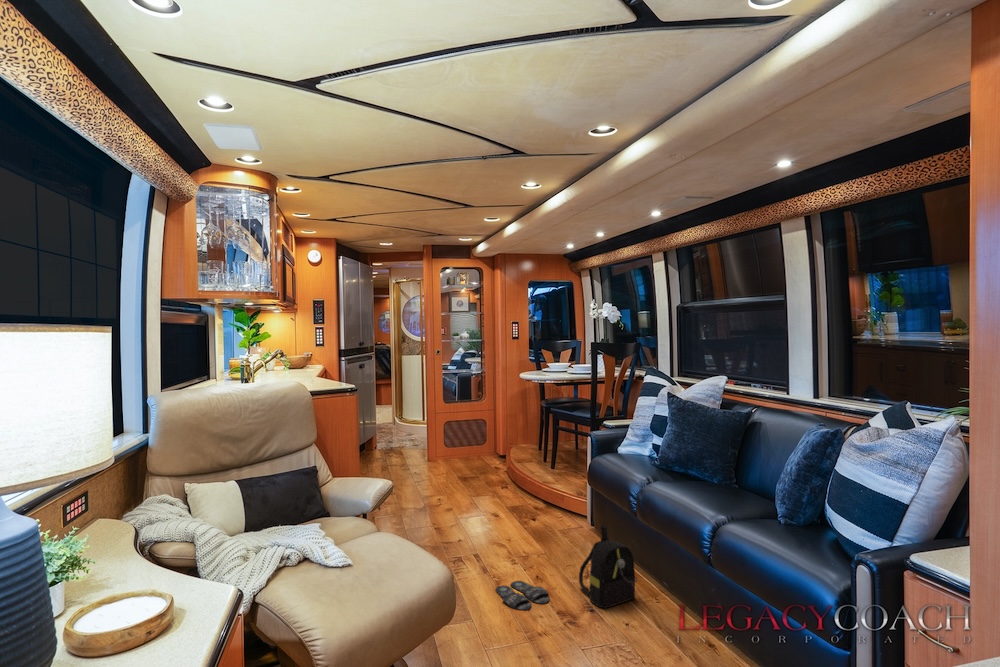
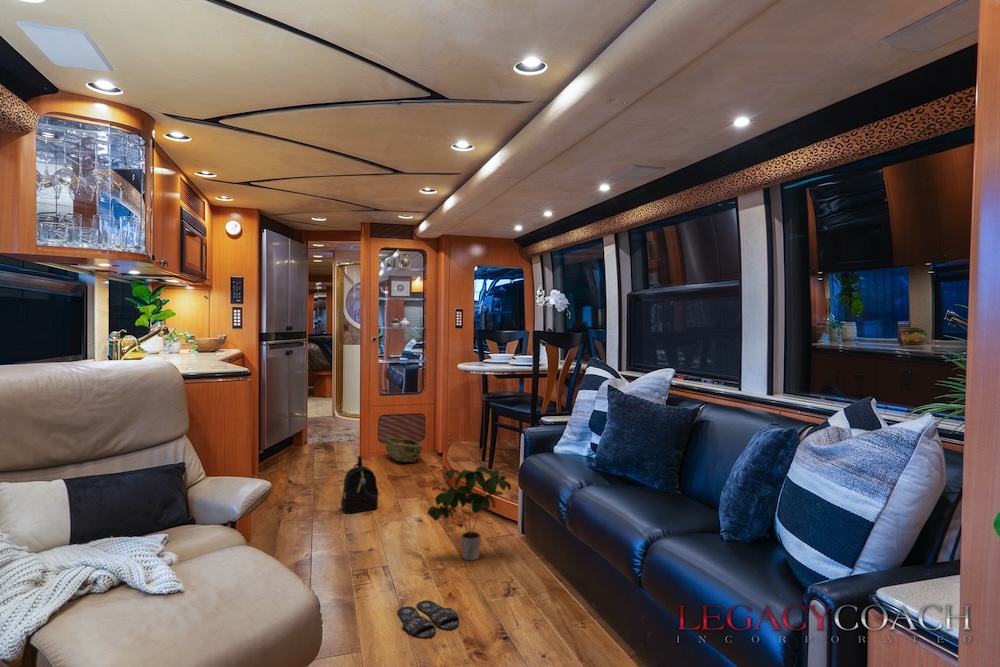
woven basket: none [452,441,487,464] -> present [386,437,423,462]
potted plant: none [510,466,582,548] -> present [427,466,511,560]
backpack: present [579,525,637,608] -> present [342,456,379,513]

